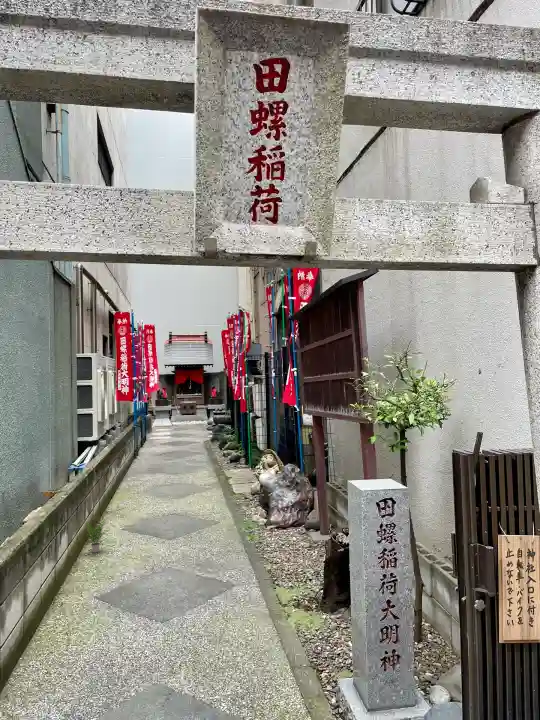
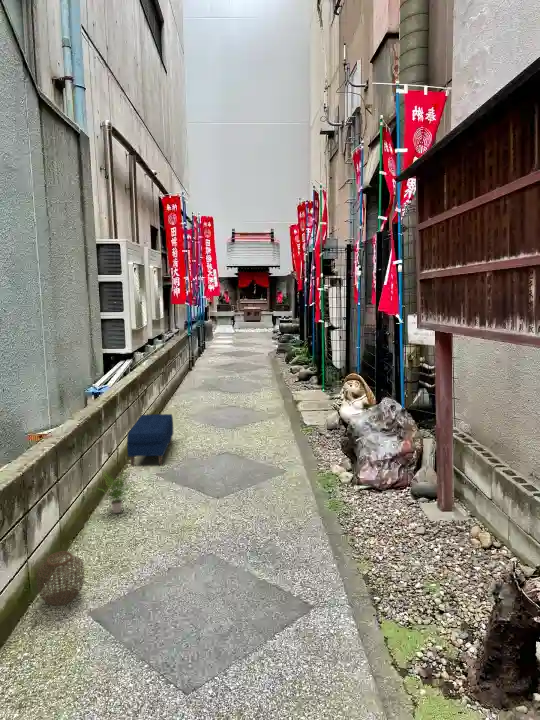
bench: none [97,486,130,526] -> present [127,414,173,466]
woven basket: none [55,563,86,599] -> present [36,551,85,606]

